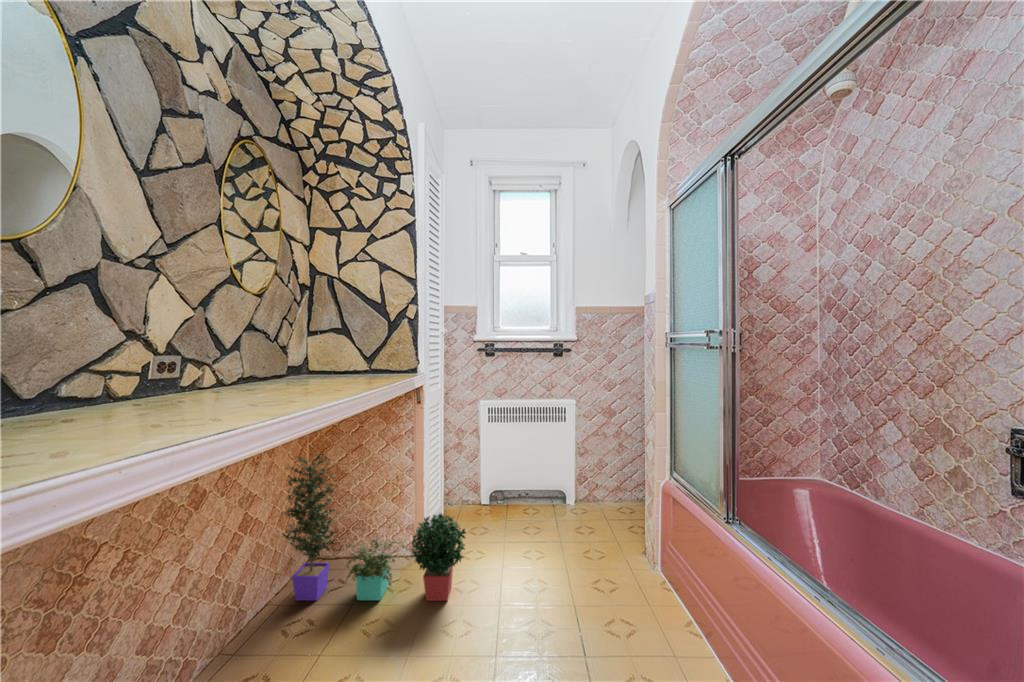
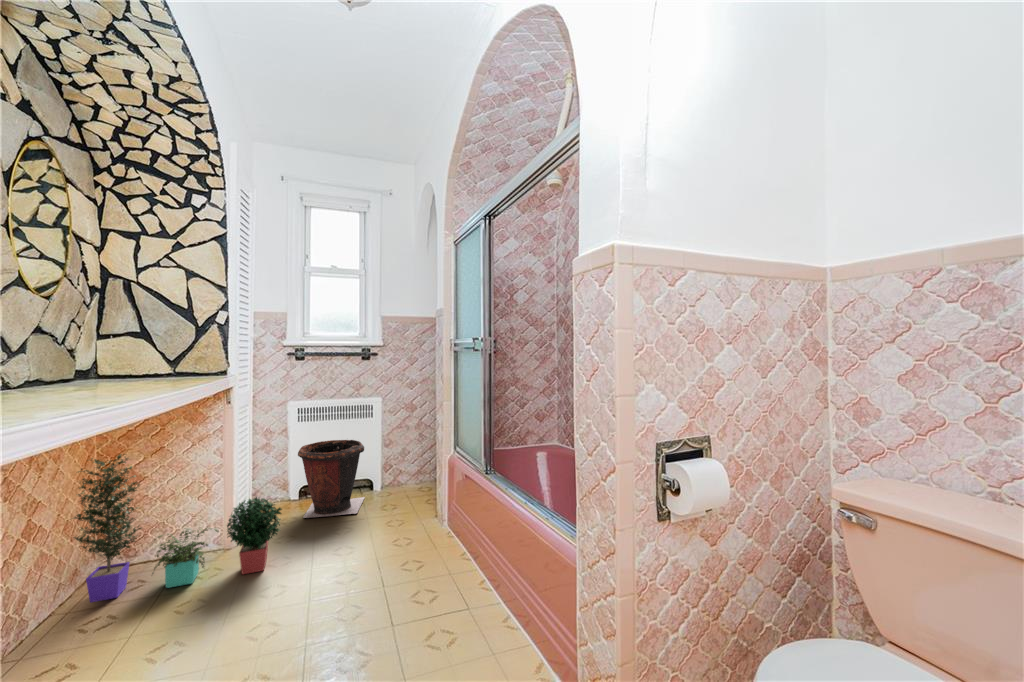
waste bin: none [486,446,556,537] -> present [298,440,365,518]

